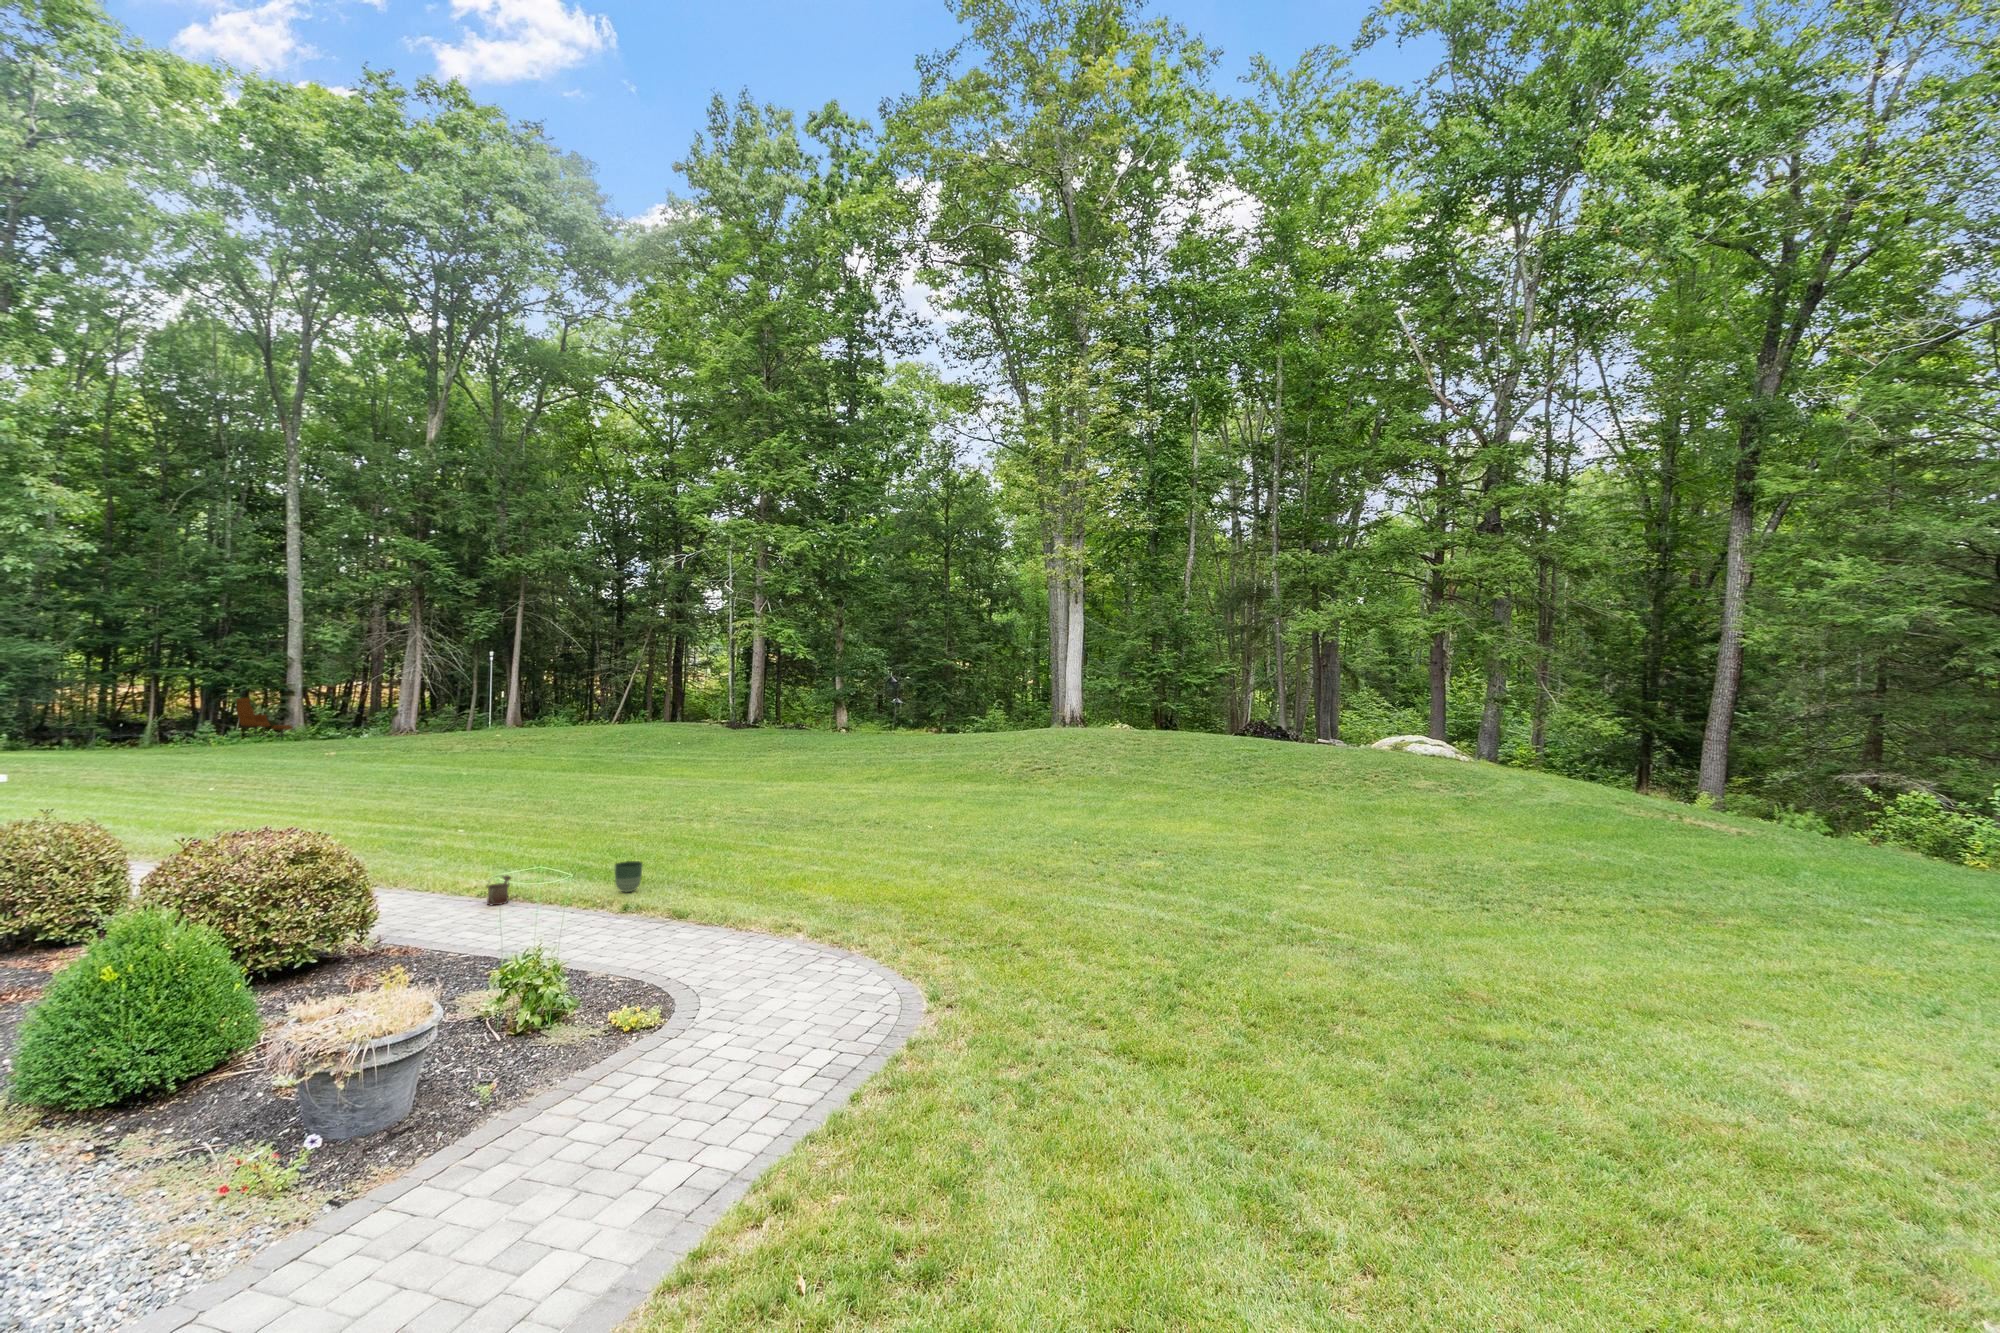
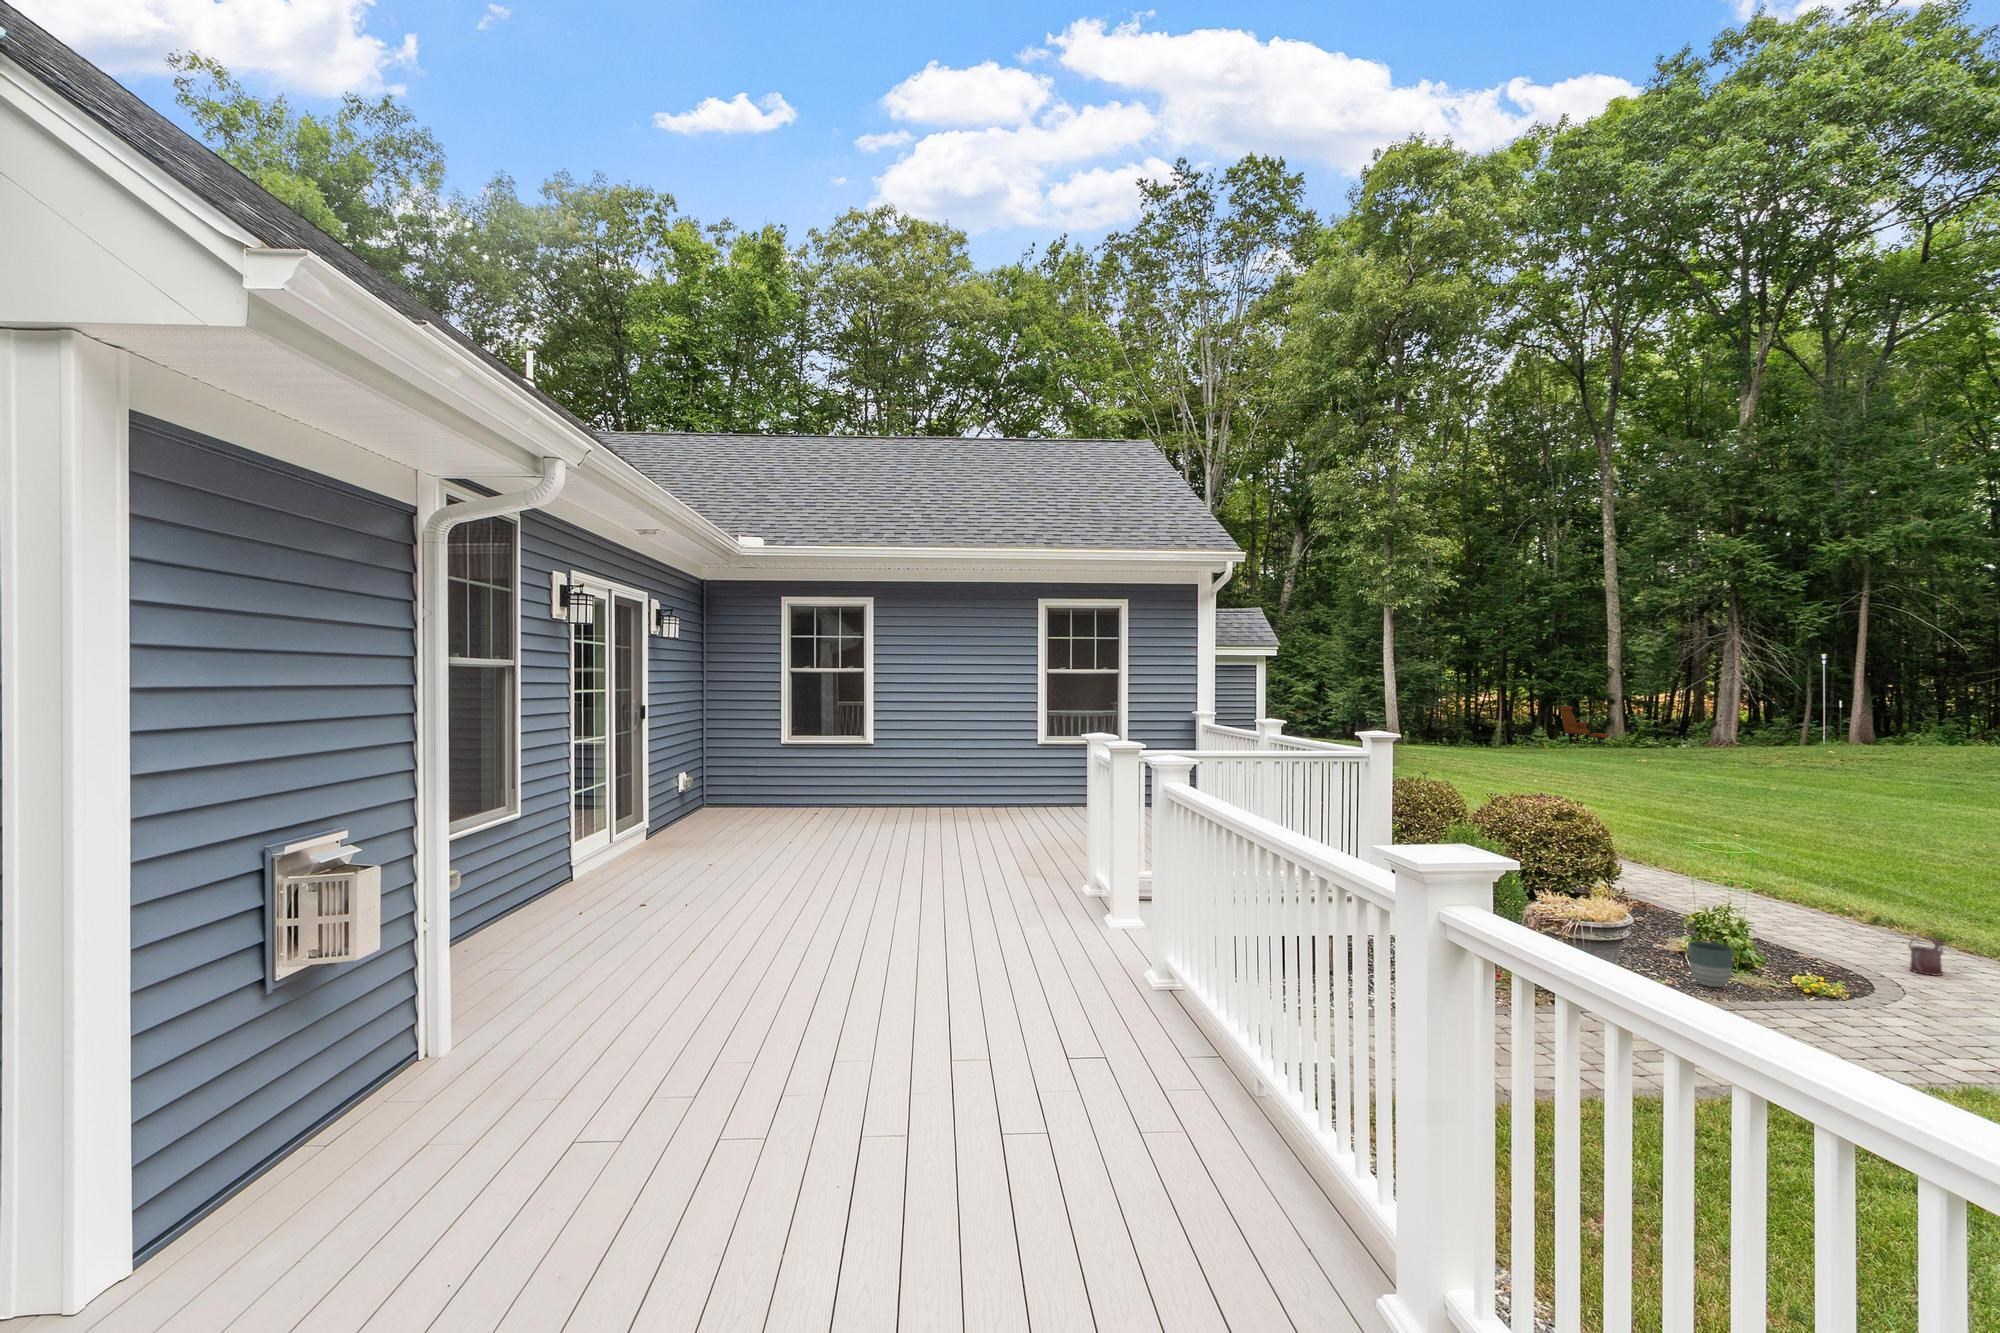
planter: present [615,861,643,892] -> present [1688,941,1733,987]
watering can: present [487,876,511,905] -> present [1909,936,1945,976]

